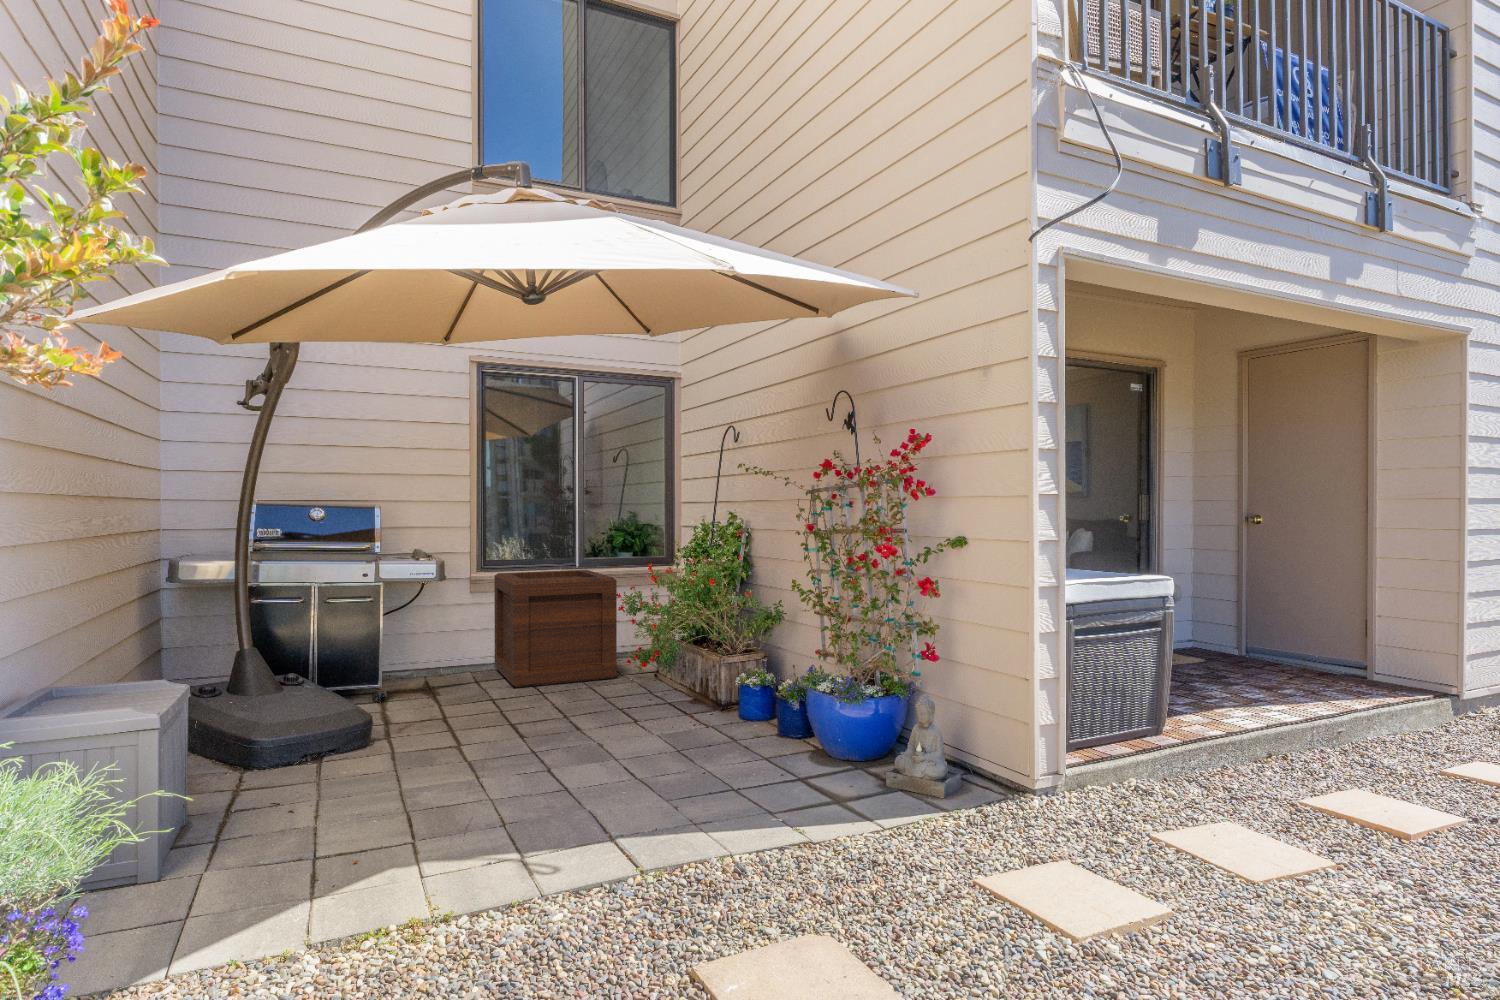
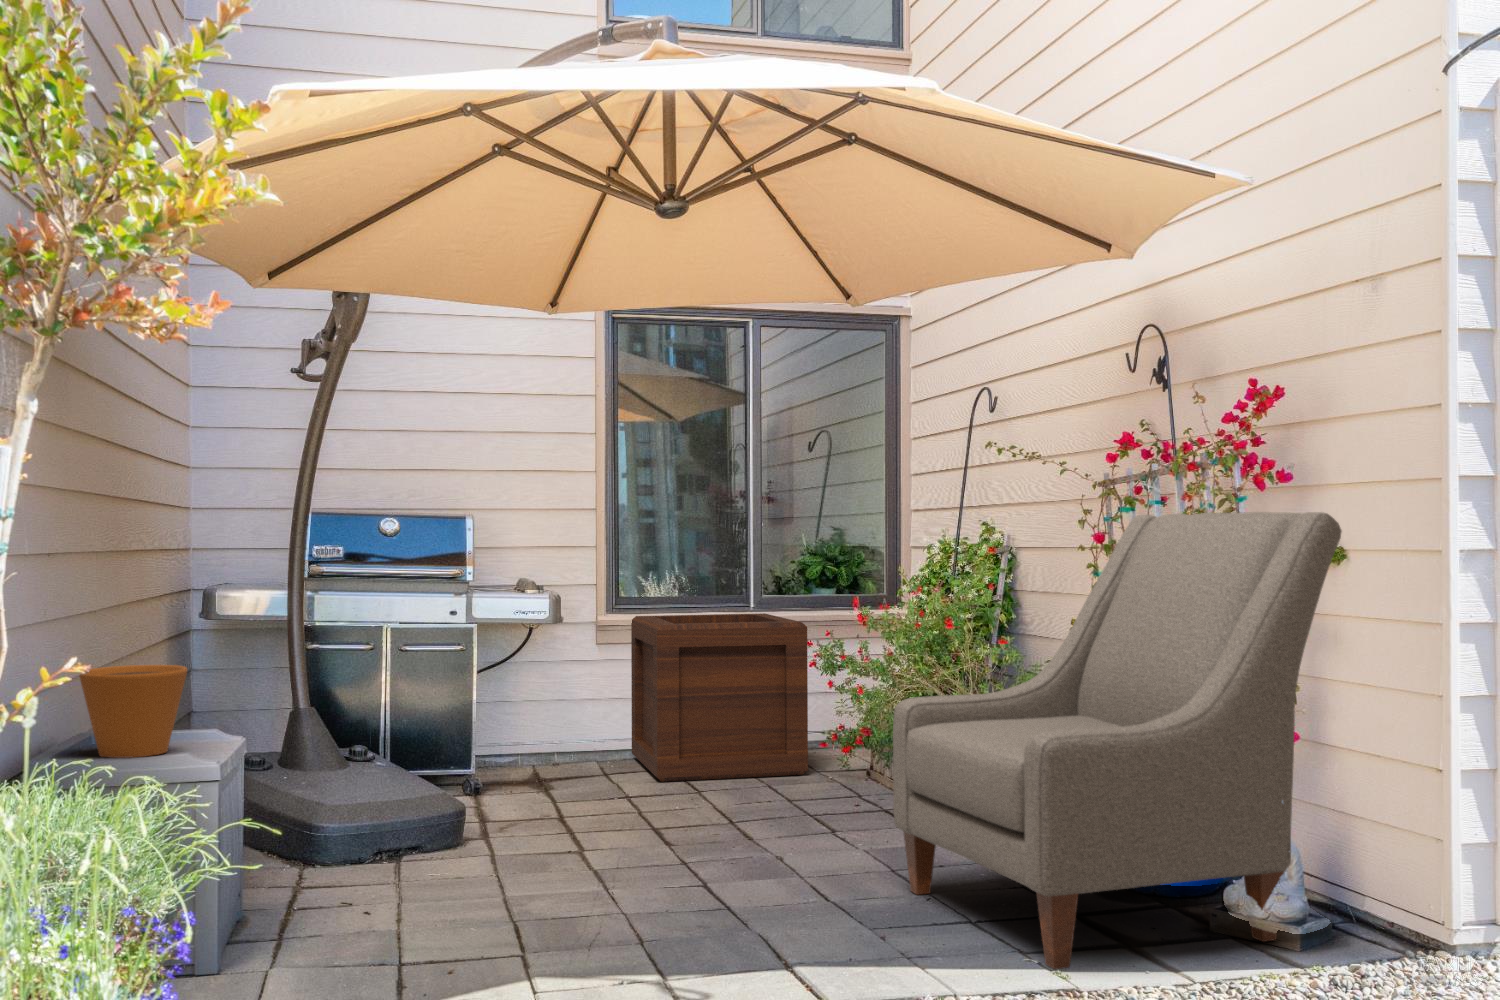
chair: none [680,513,968,825] -> present [893,512,1342,969]
flower pot: none [43,634,140,711] -> present [79,665,187,758]

